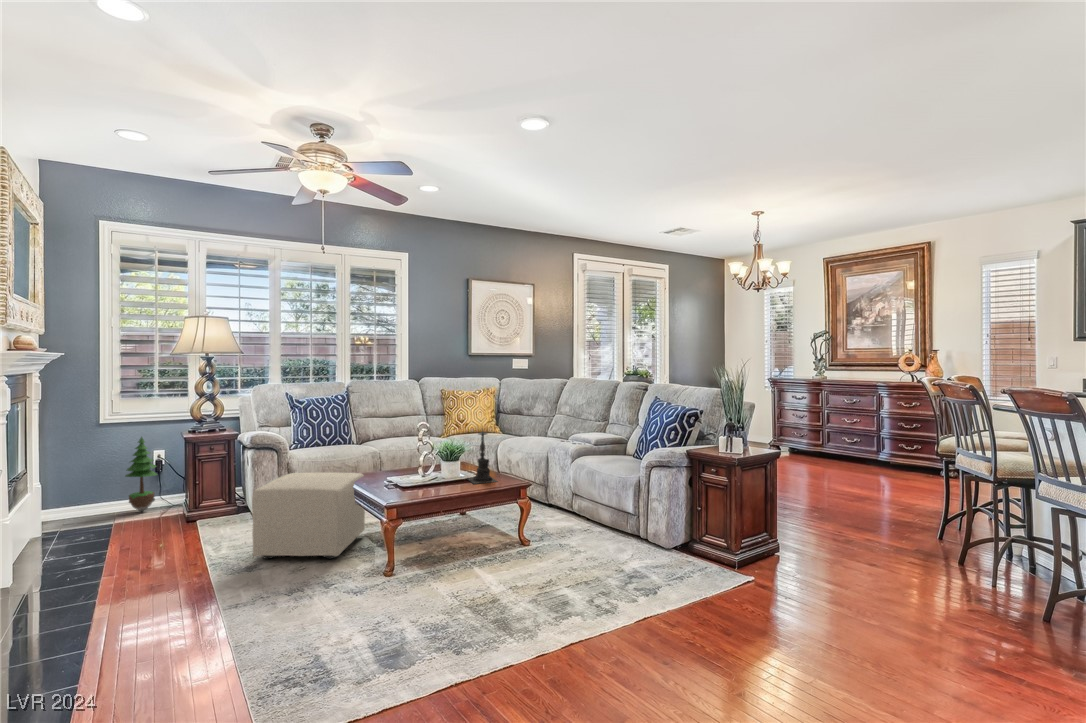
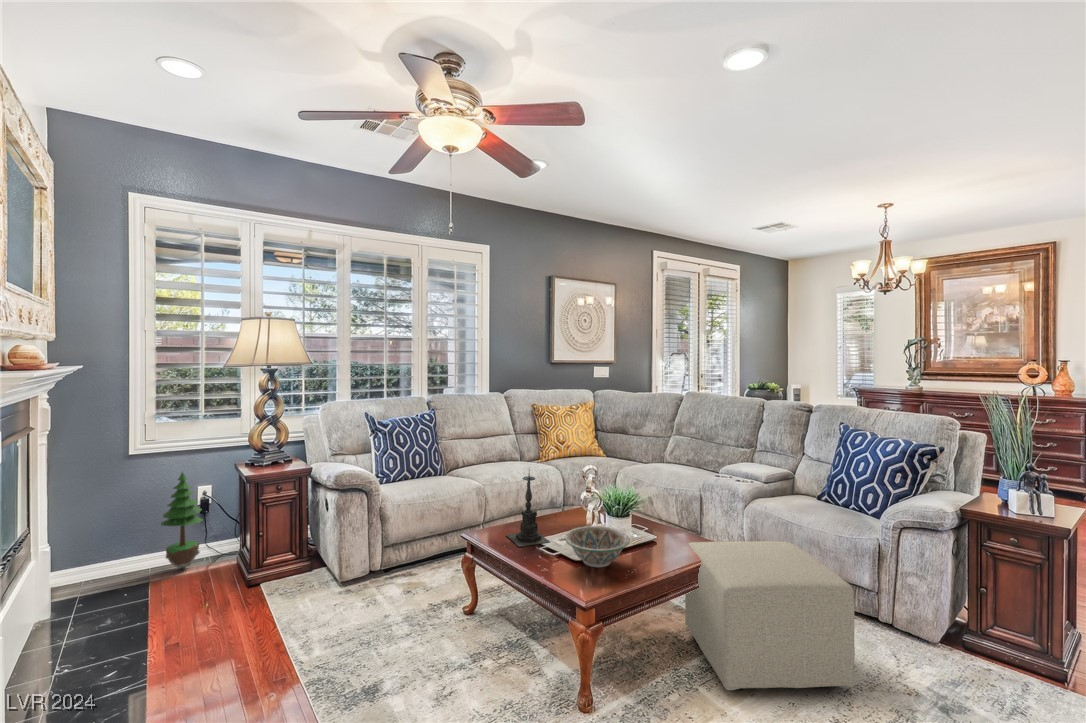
candle holder: present [468,432,497,484] -> present [506,473,550,547]
decorative bowl: none [391,465,439,490] -> present [565,526,630,567]
ottoman: present [252,472,365,559] -> present [685,541,855,690]

